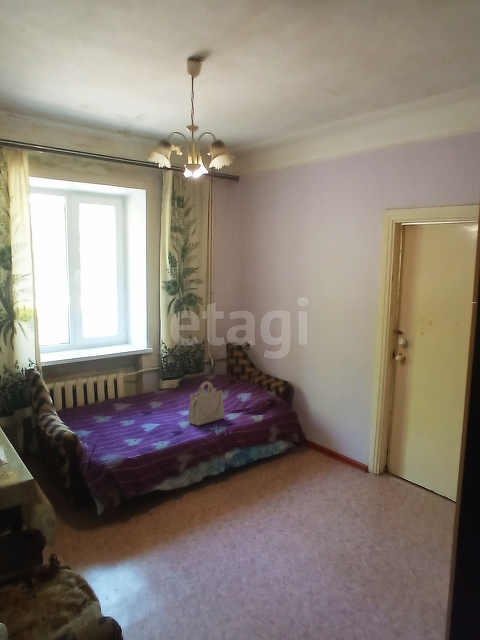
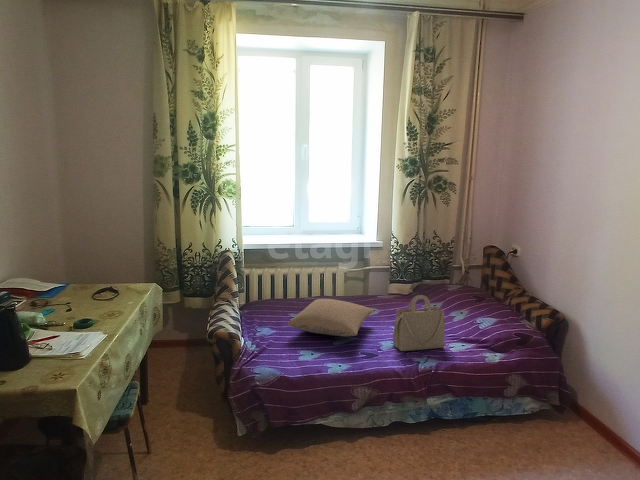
pillow: none [106,399,167,426] -> present [288,299,374,336]

